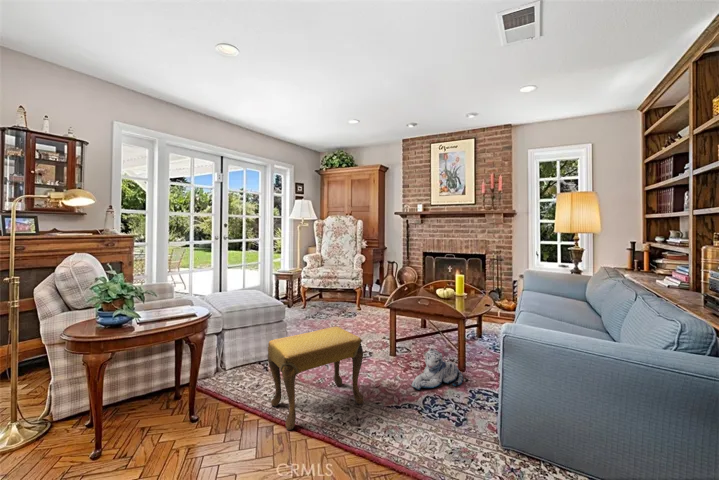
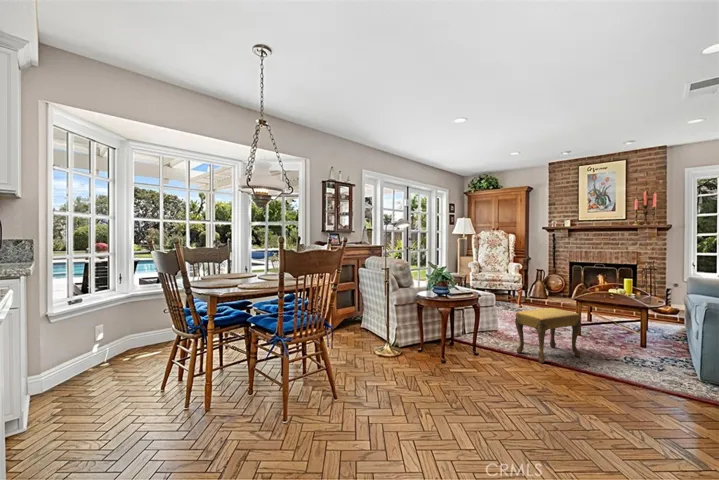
plush toy: present [412,349,463,390] -> none [610,327,649,354]

